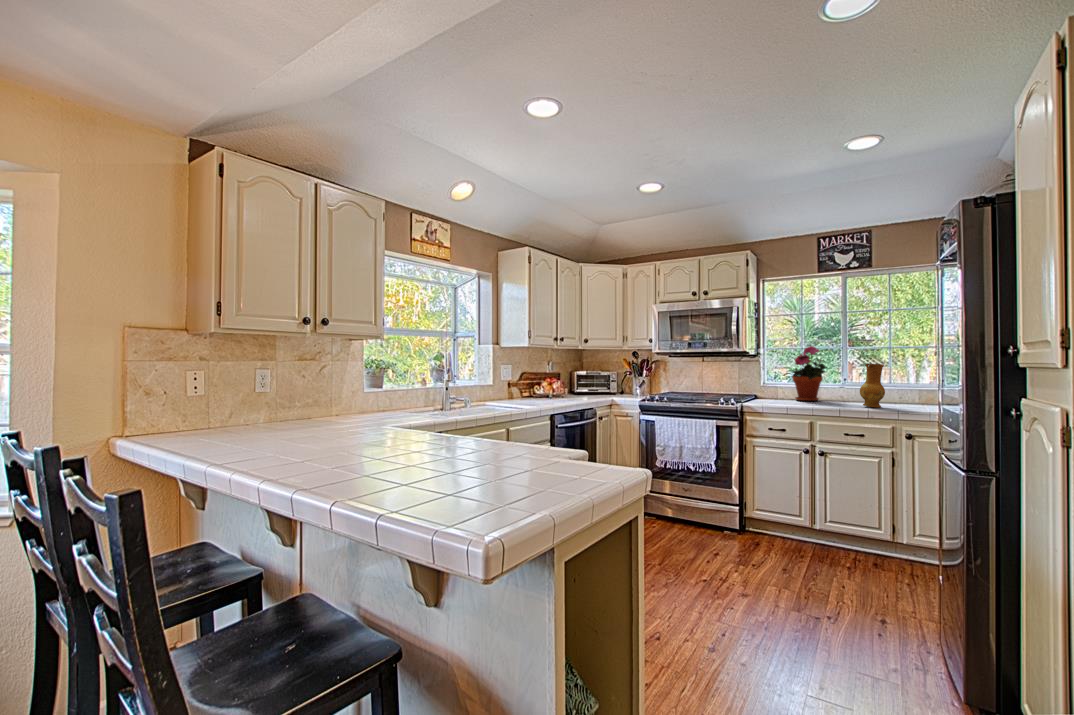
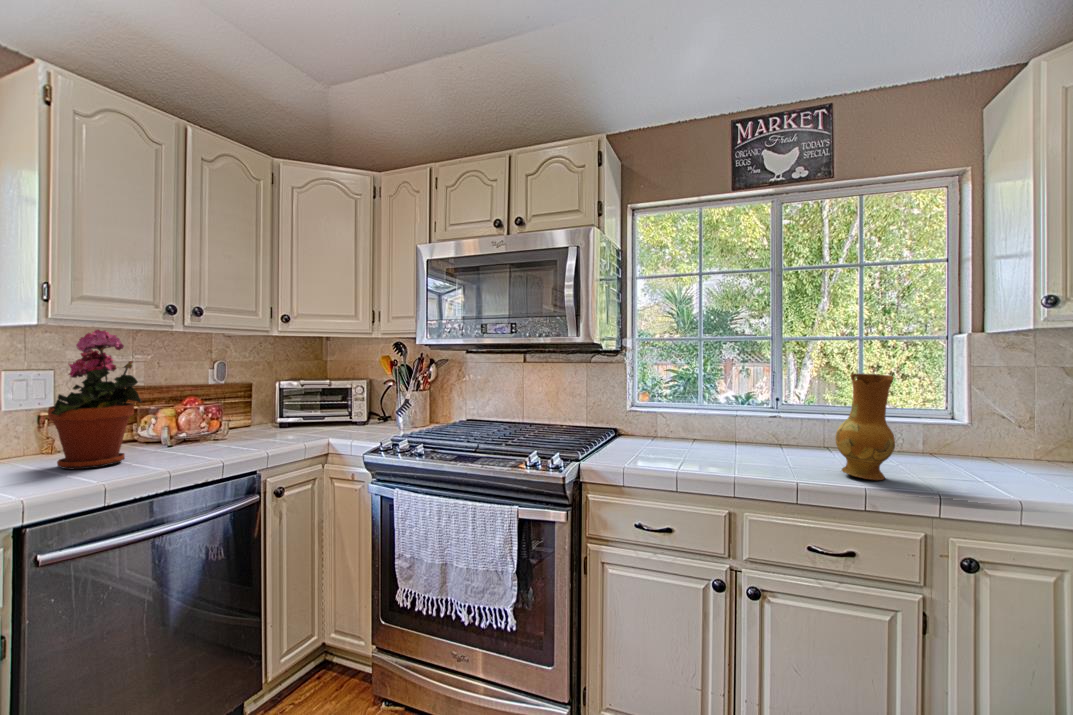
potted plant: present [792,346,826,401] -> present [48,330,142,470]

